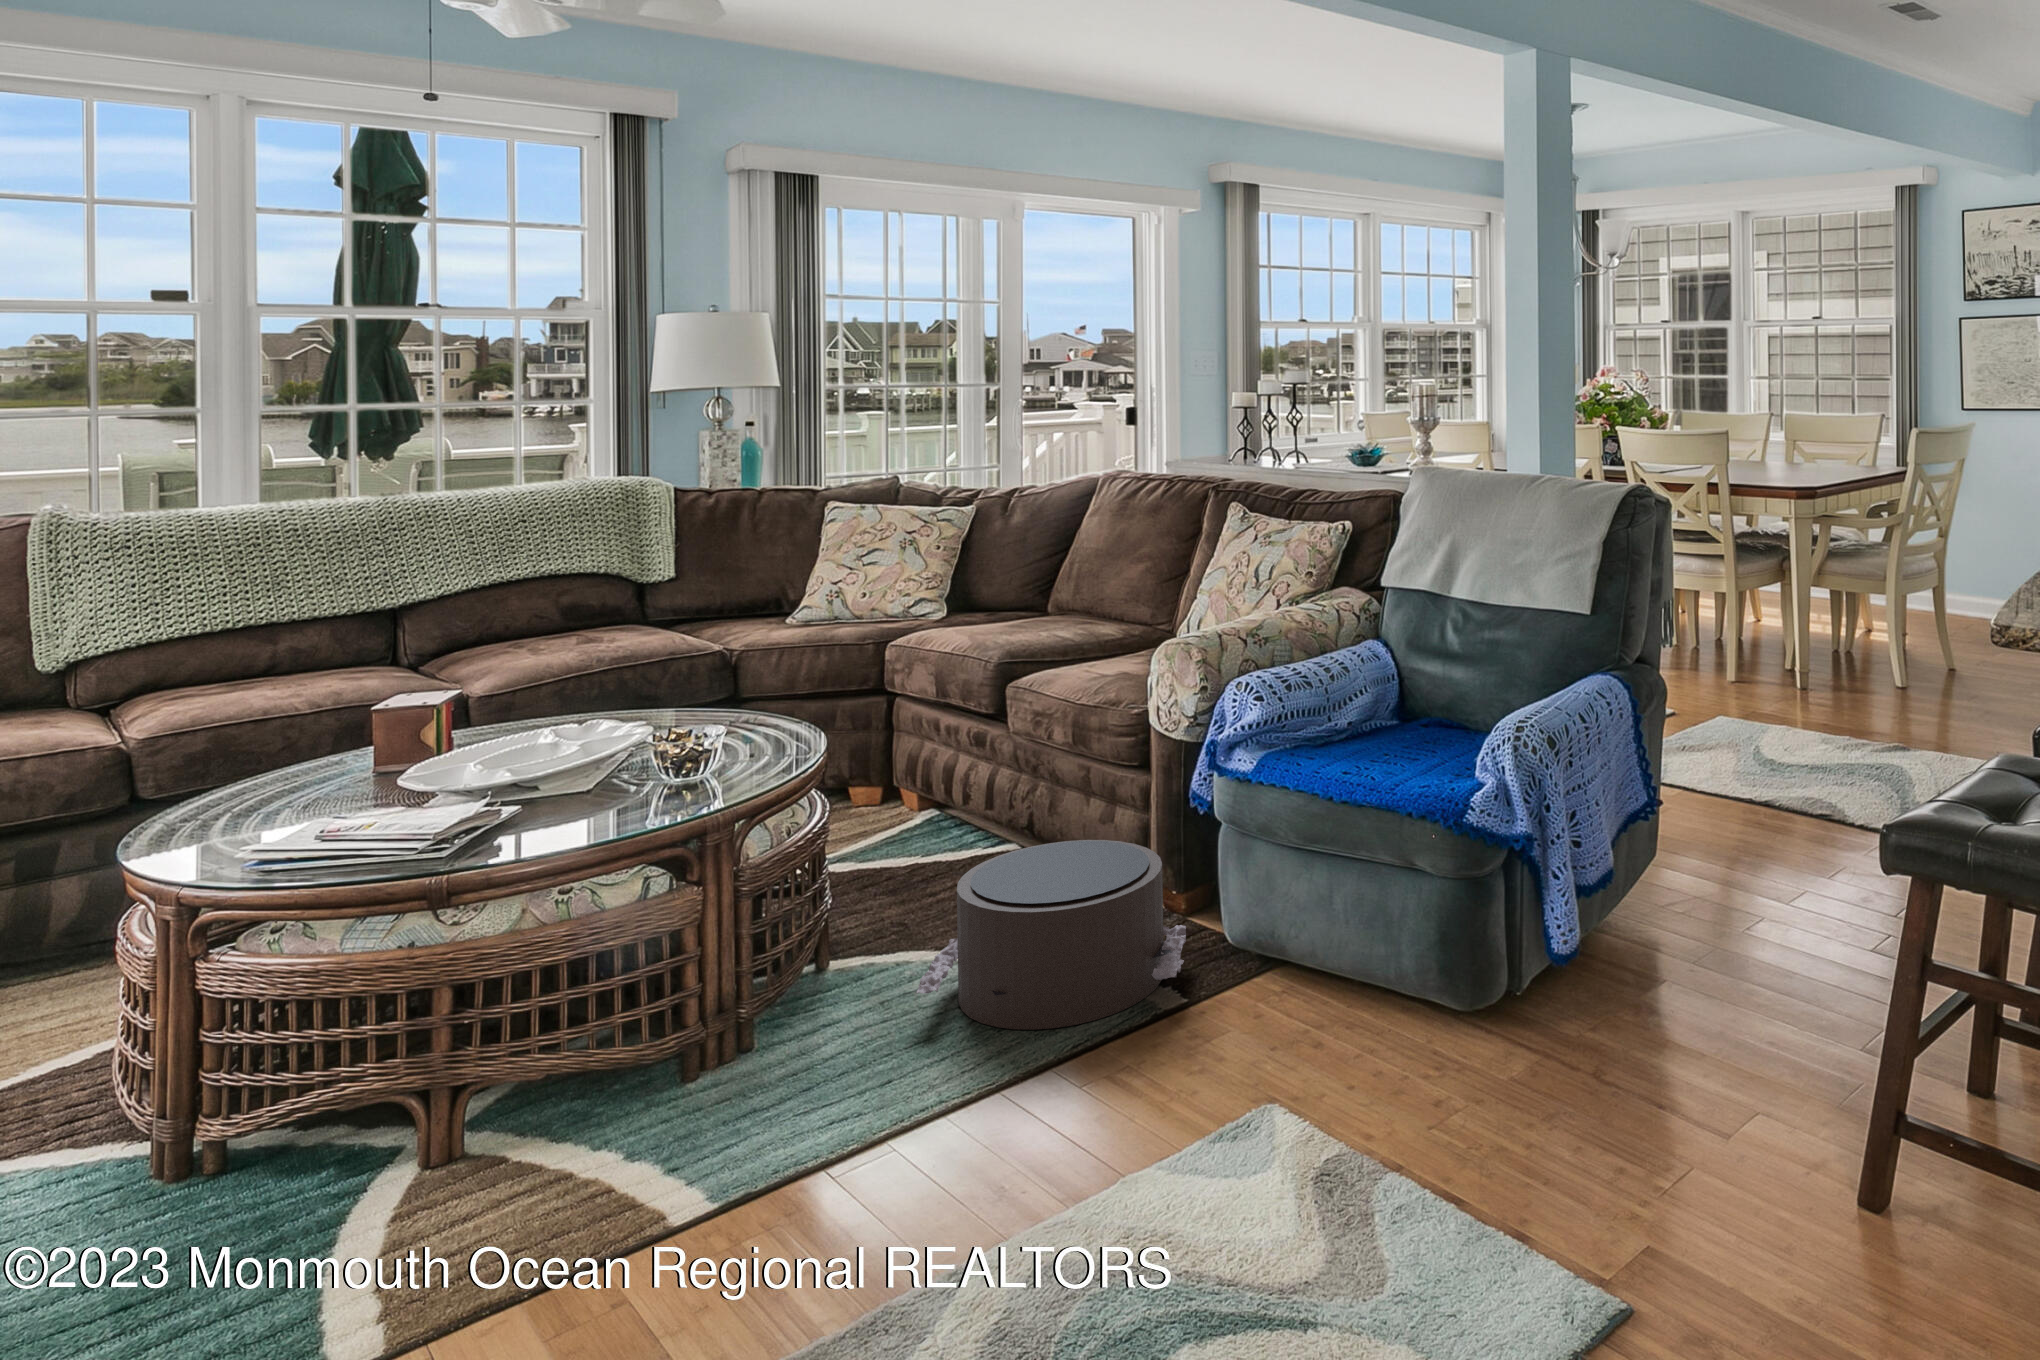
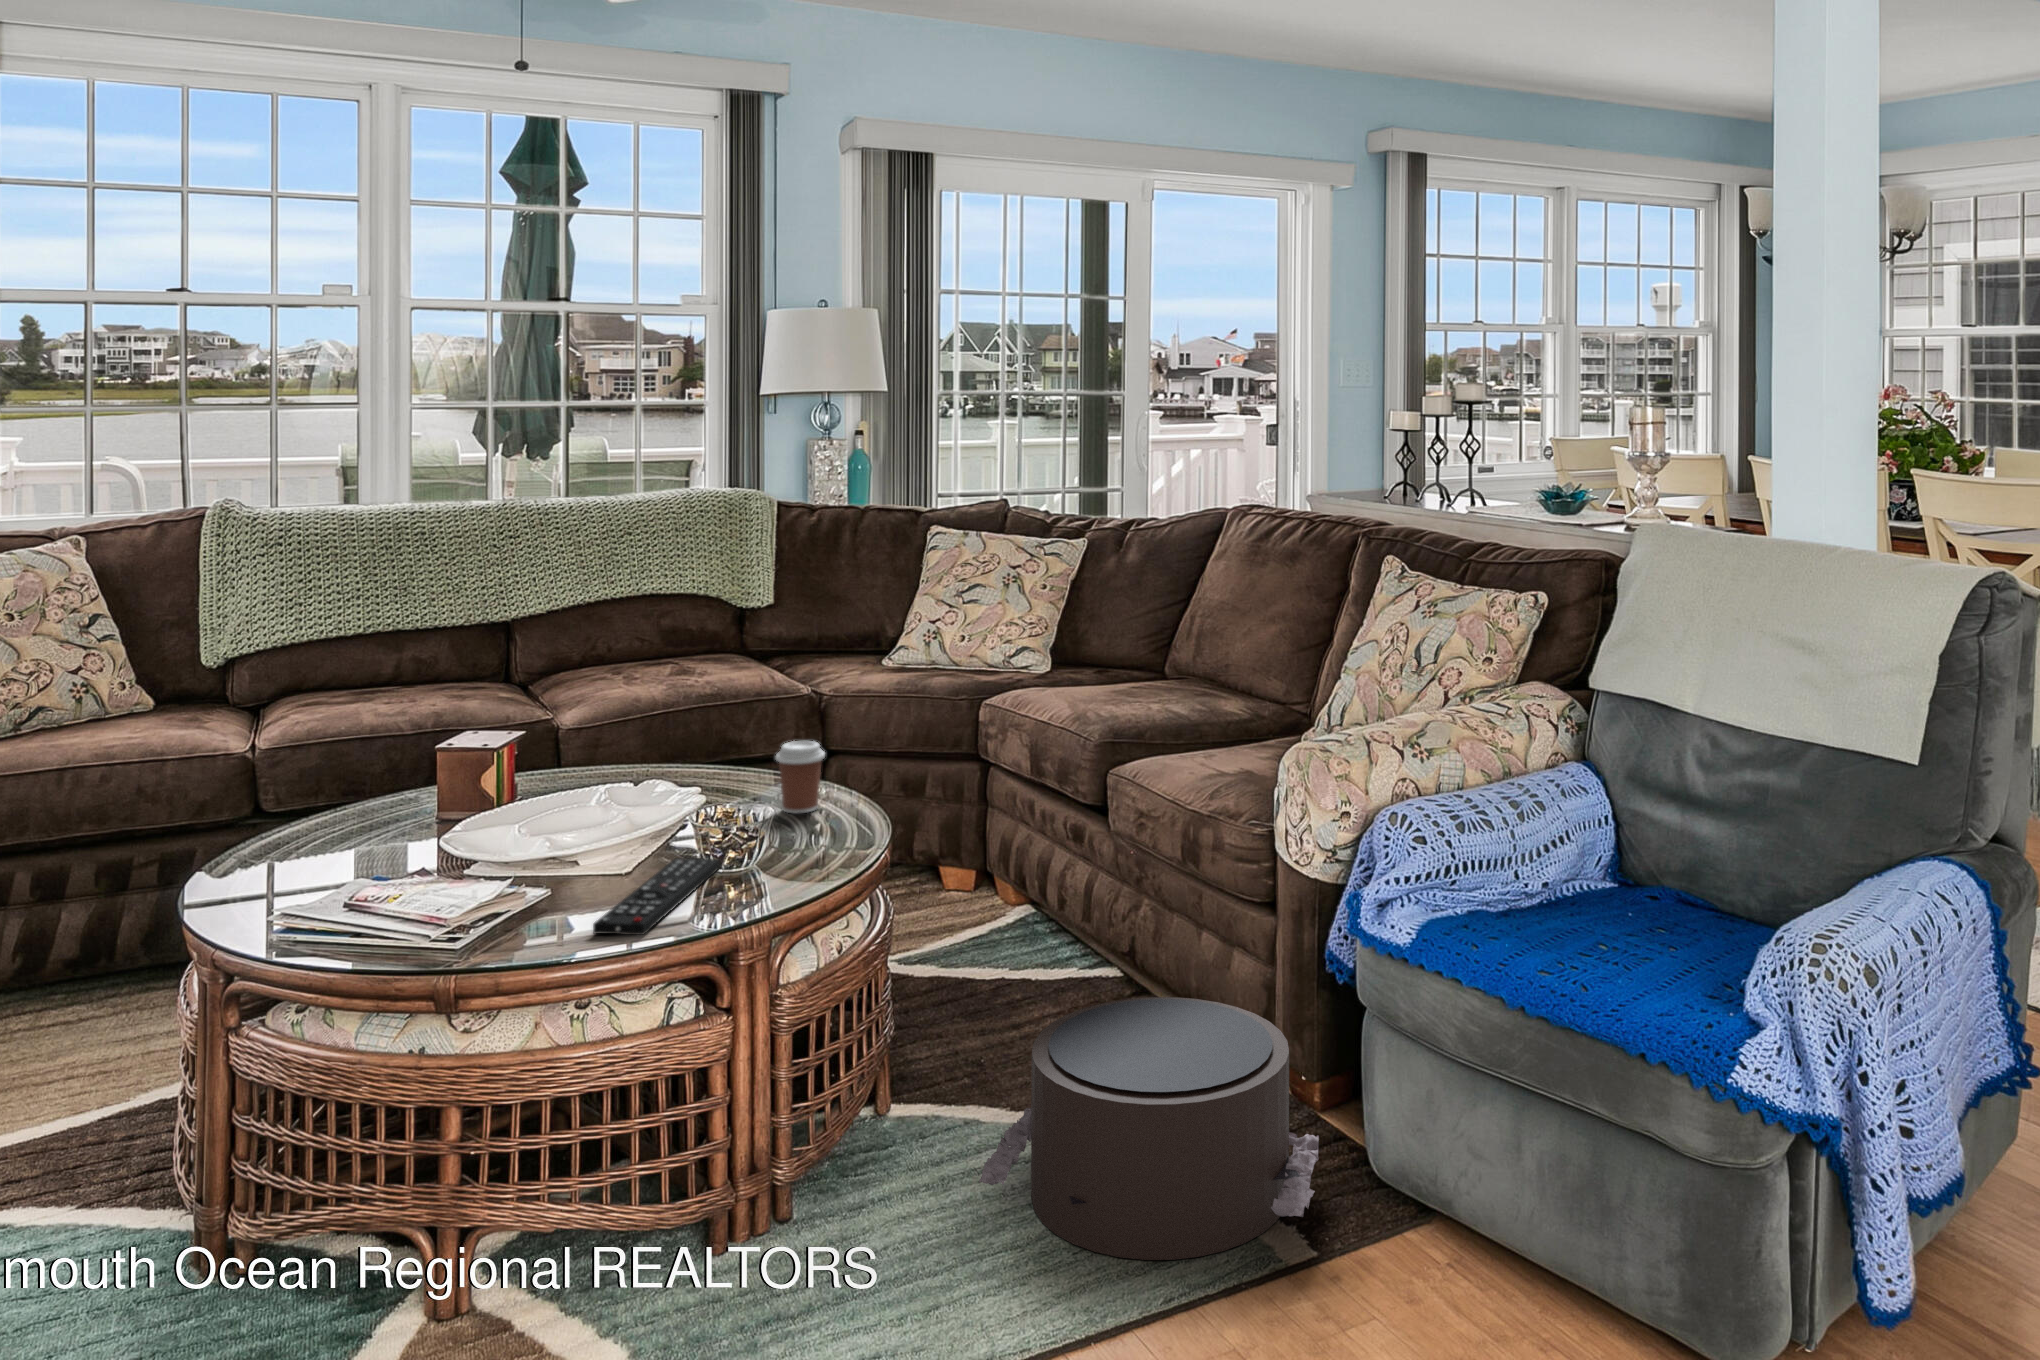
coffee cup: none [715,673,761,733] -> present [776,741,825,813]
remote control: none [569,770,675,832] -> present [593,858,720,935]

